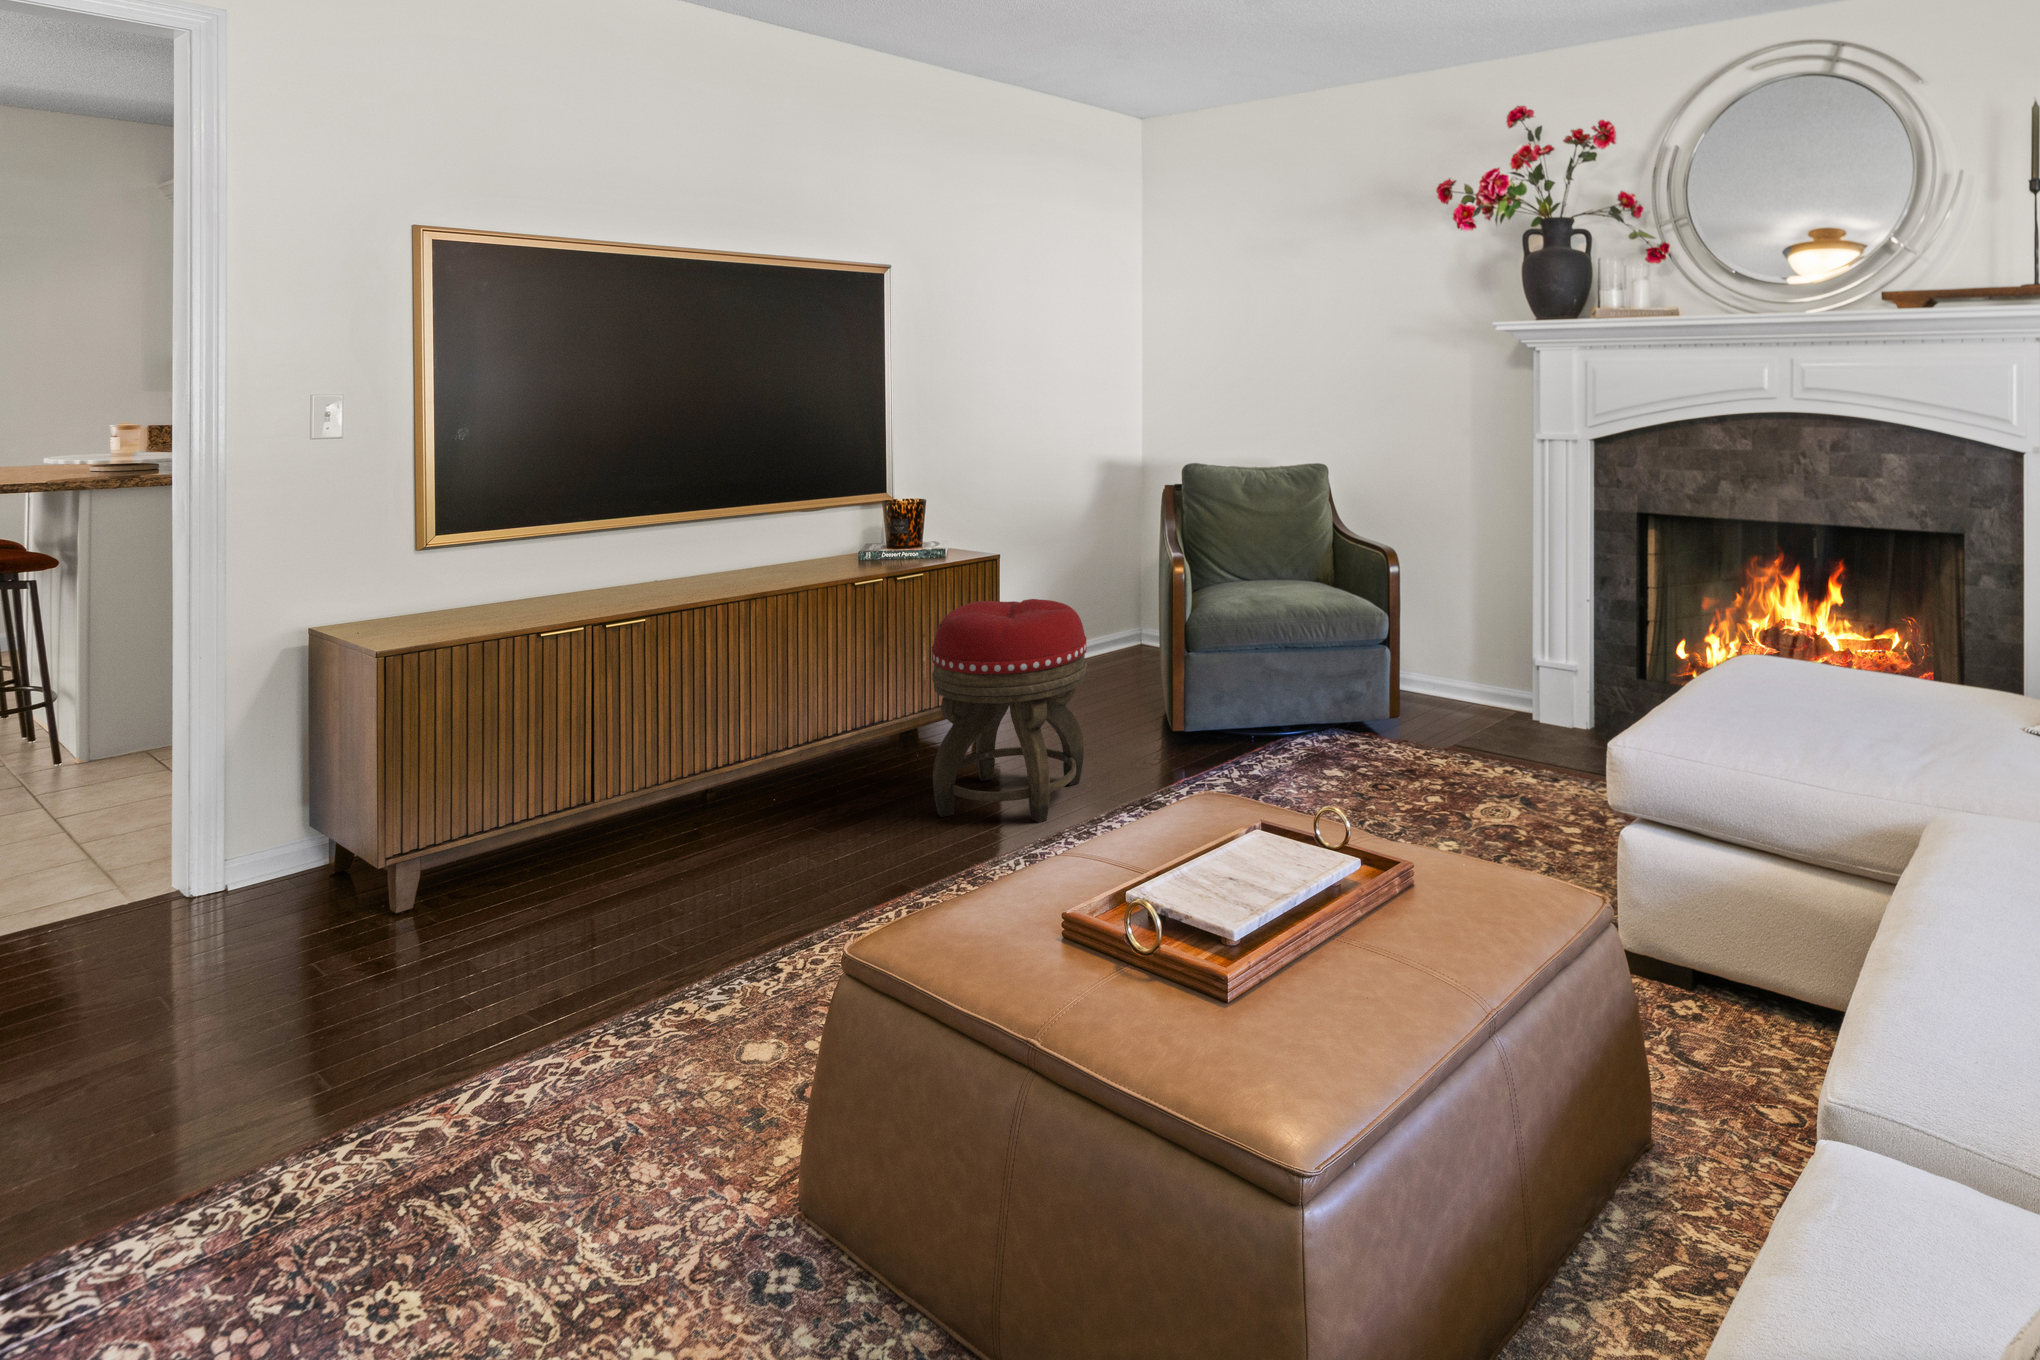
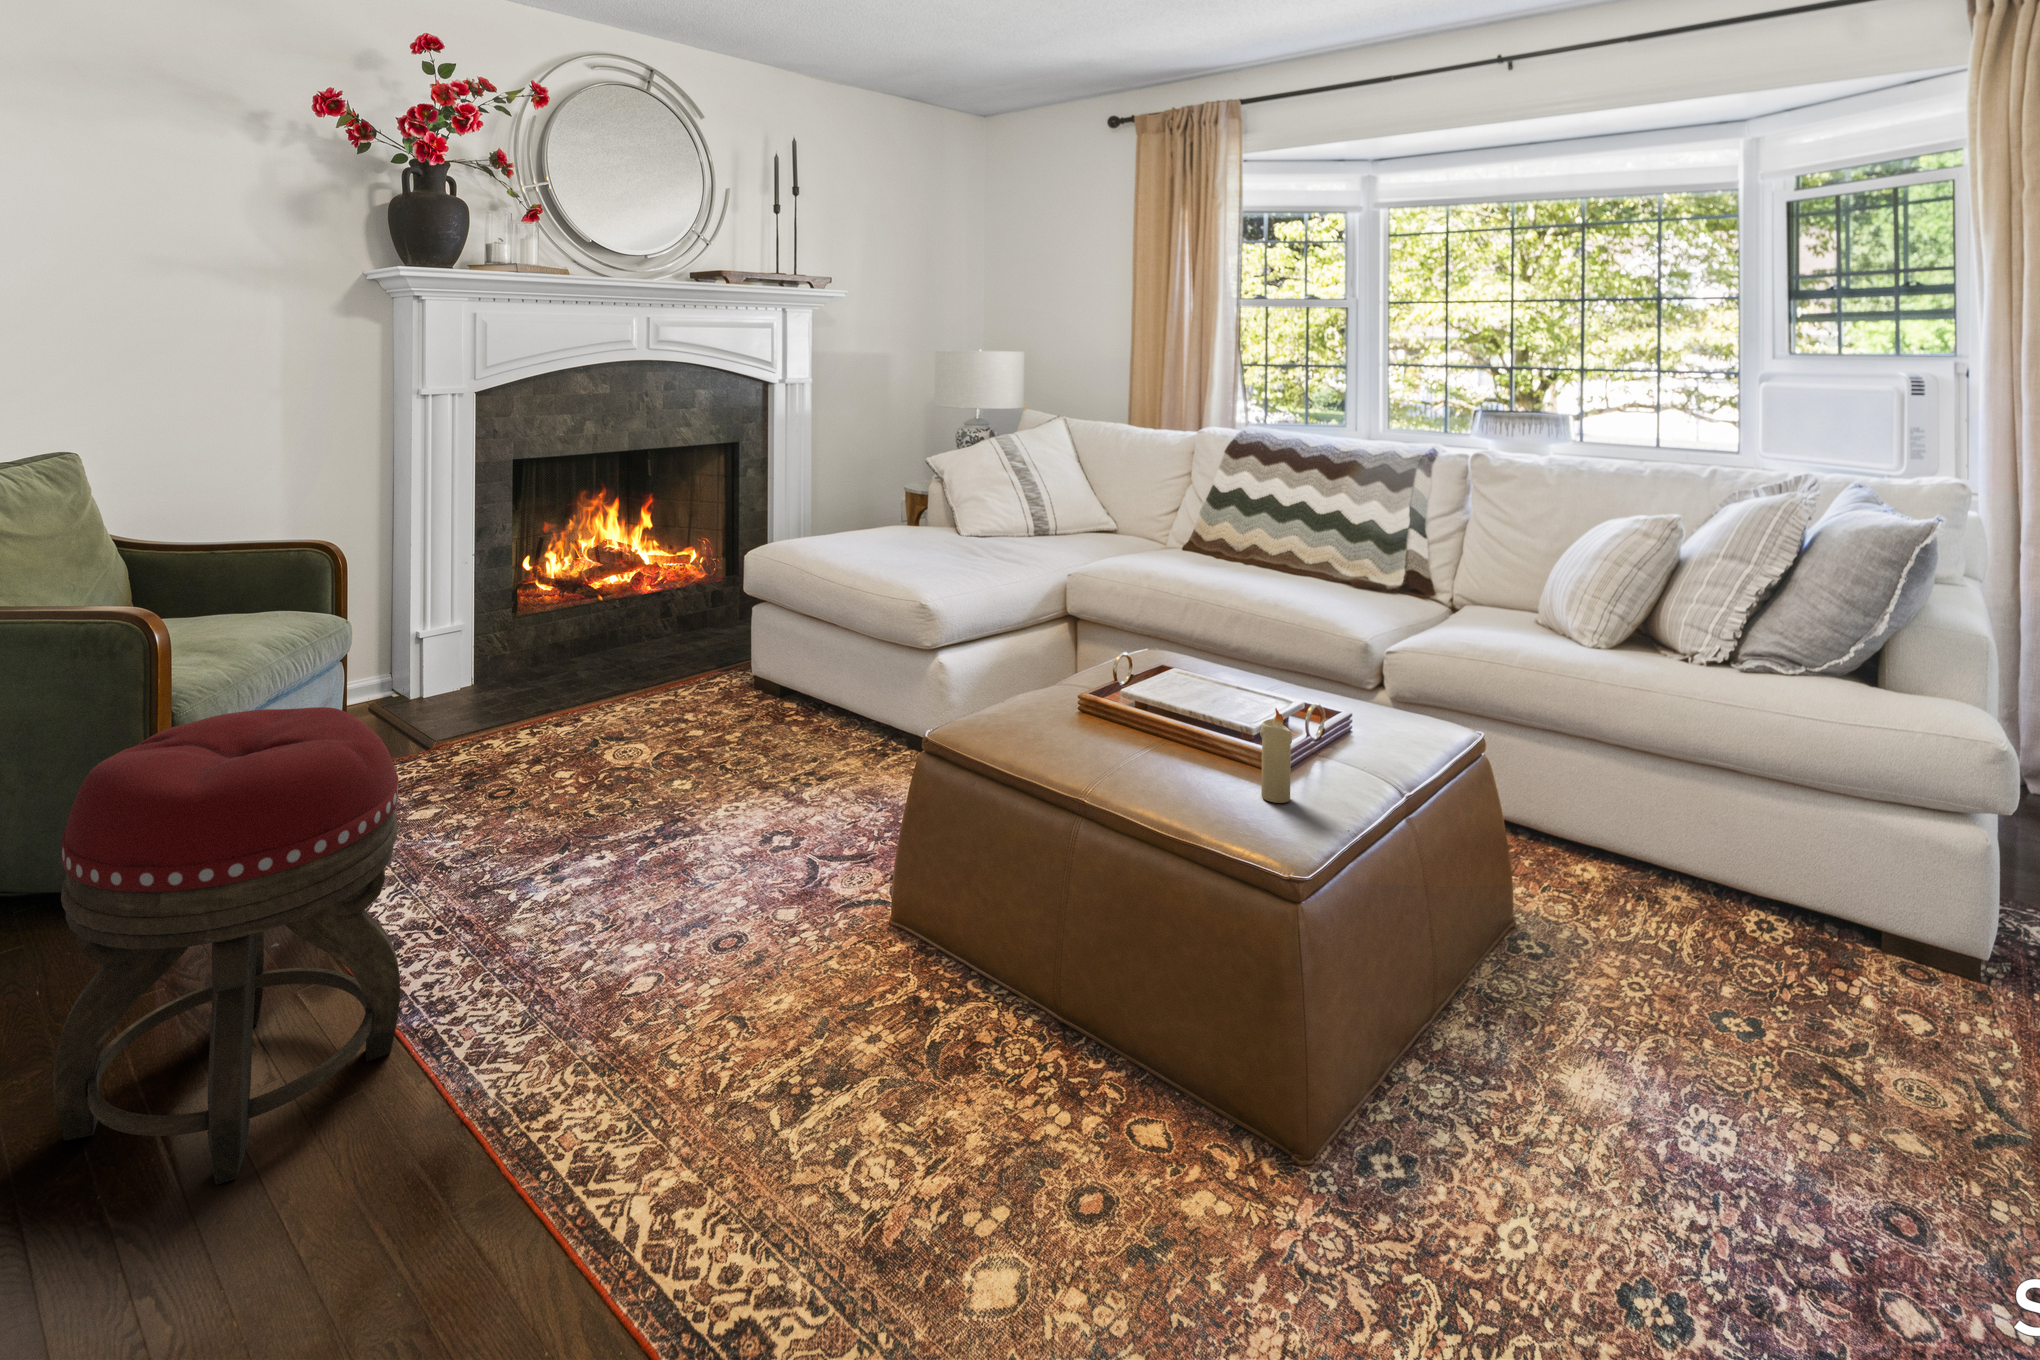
candle: none [982,831,1017,942] -> present [1260,708,1292,803]

